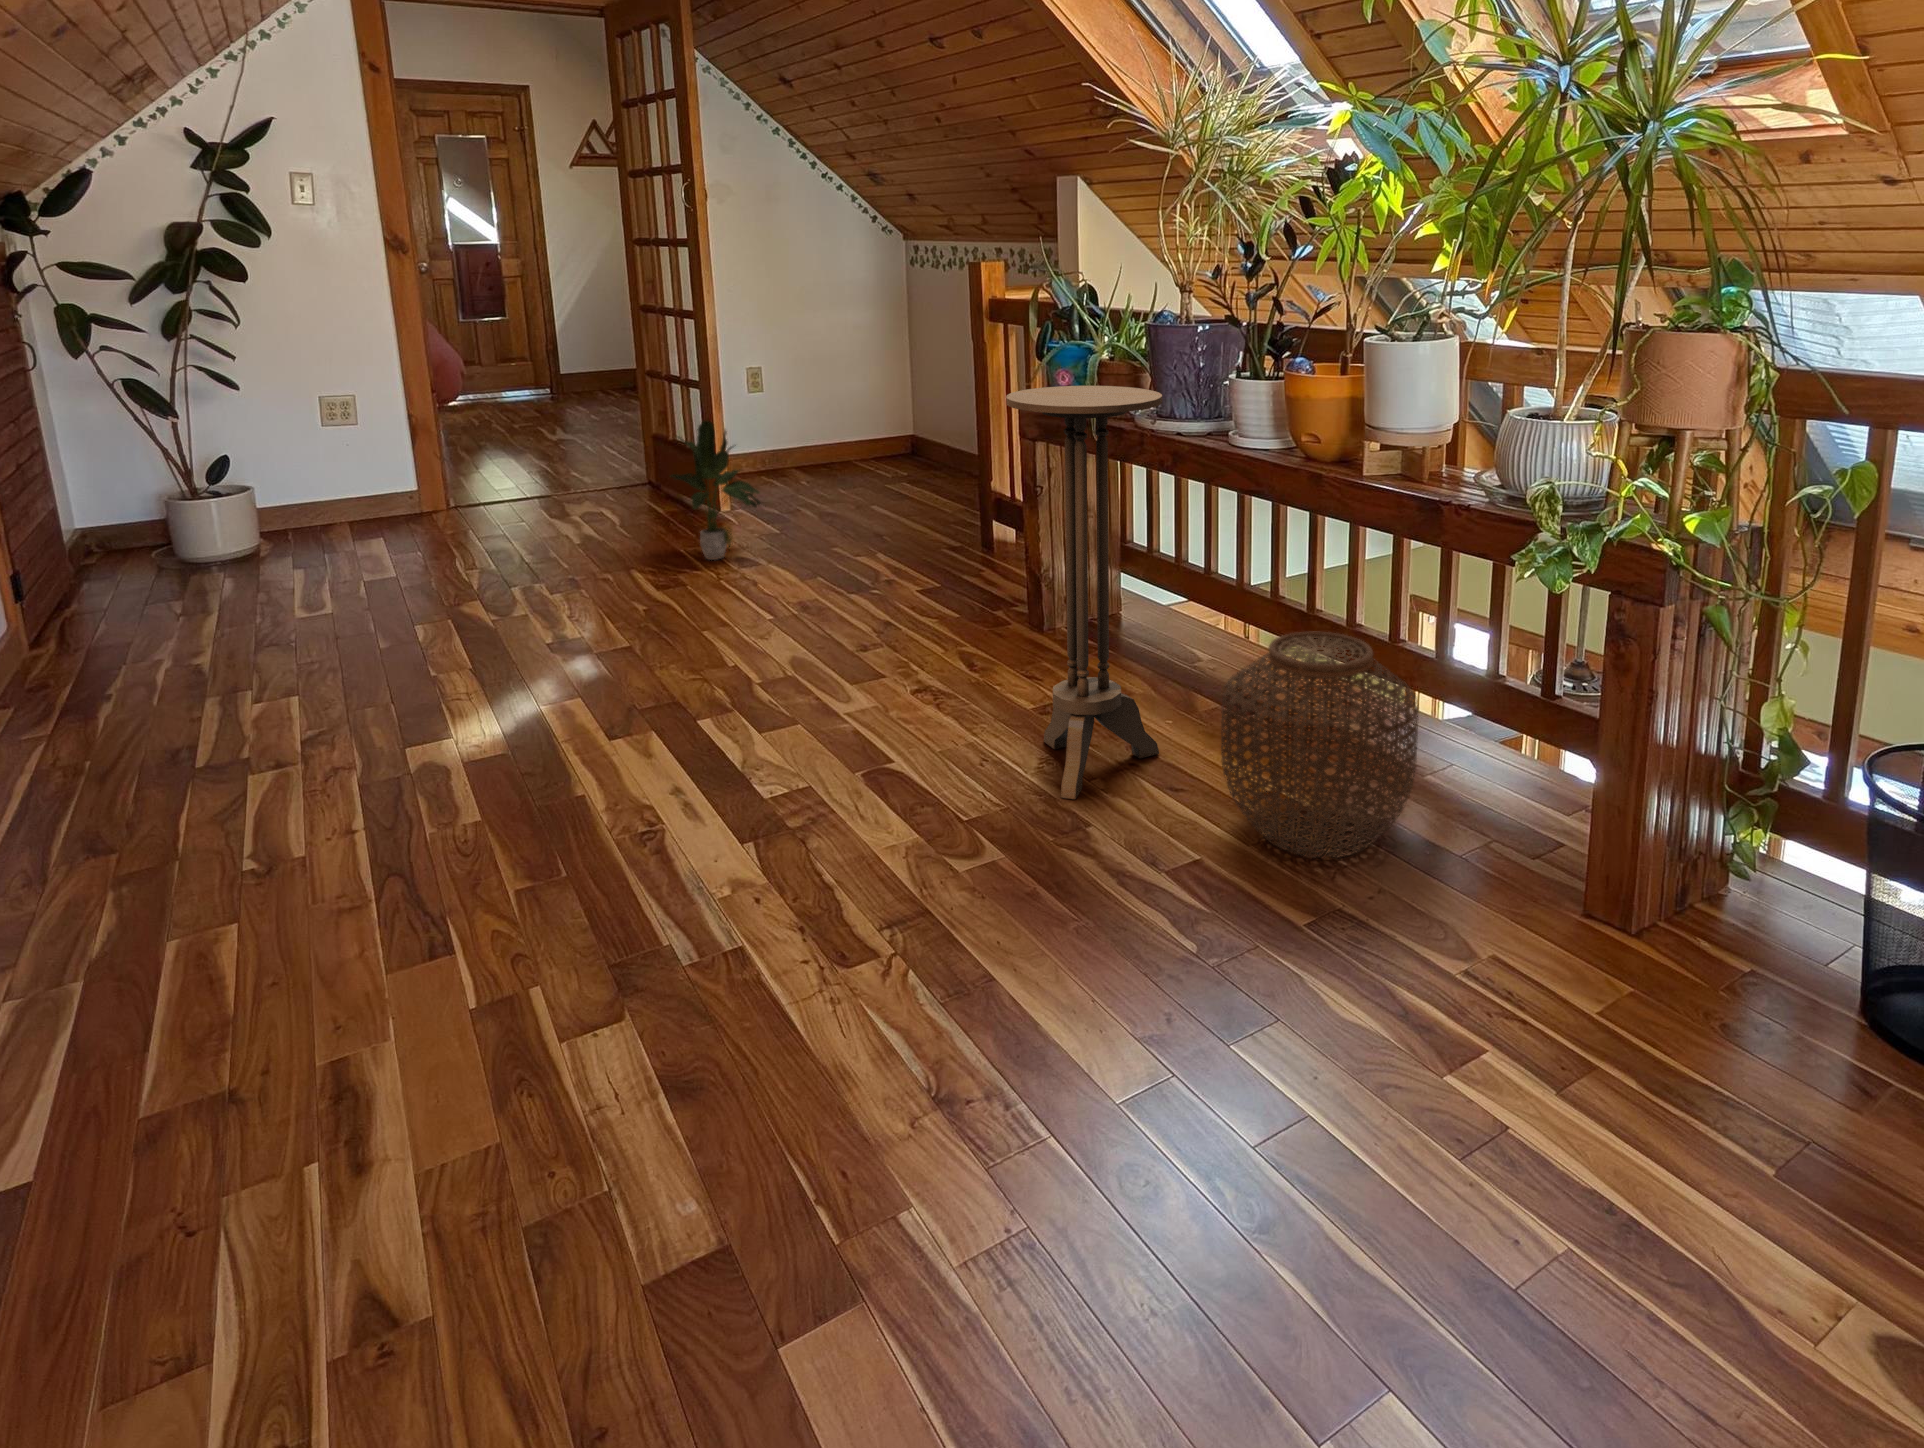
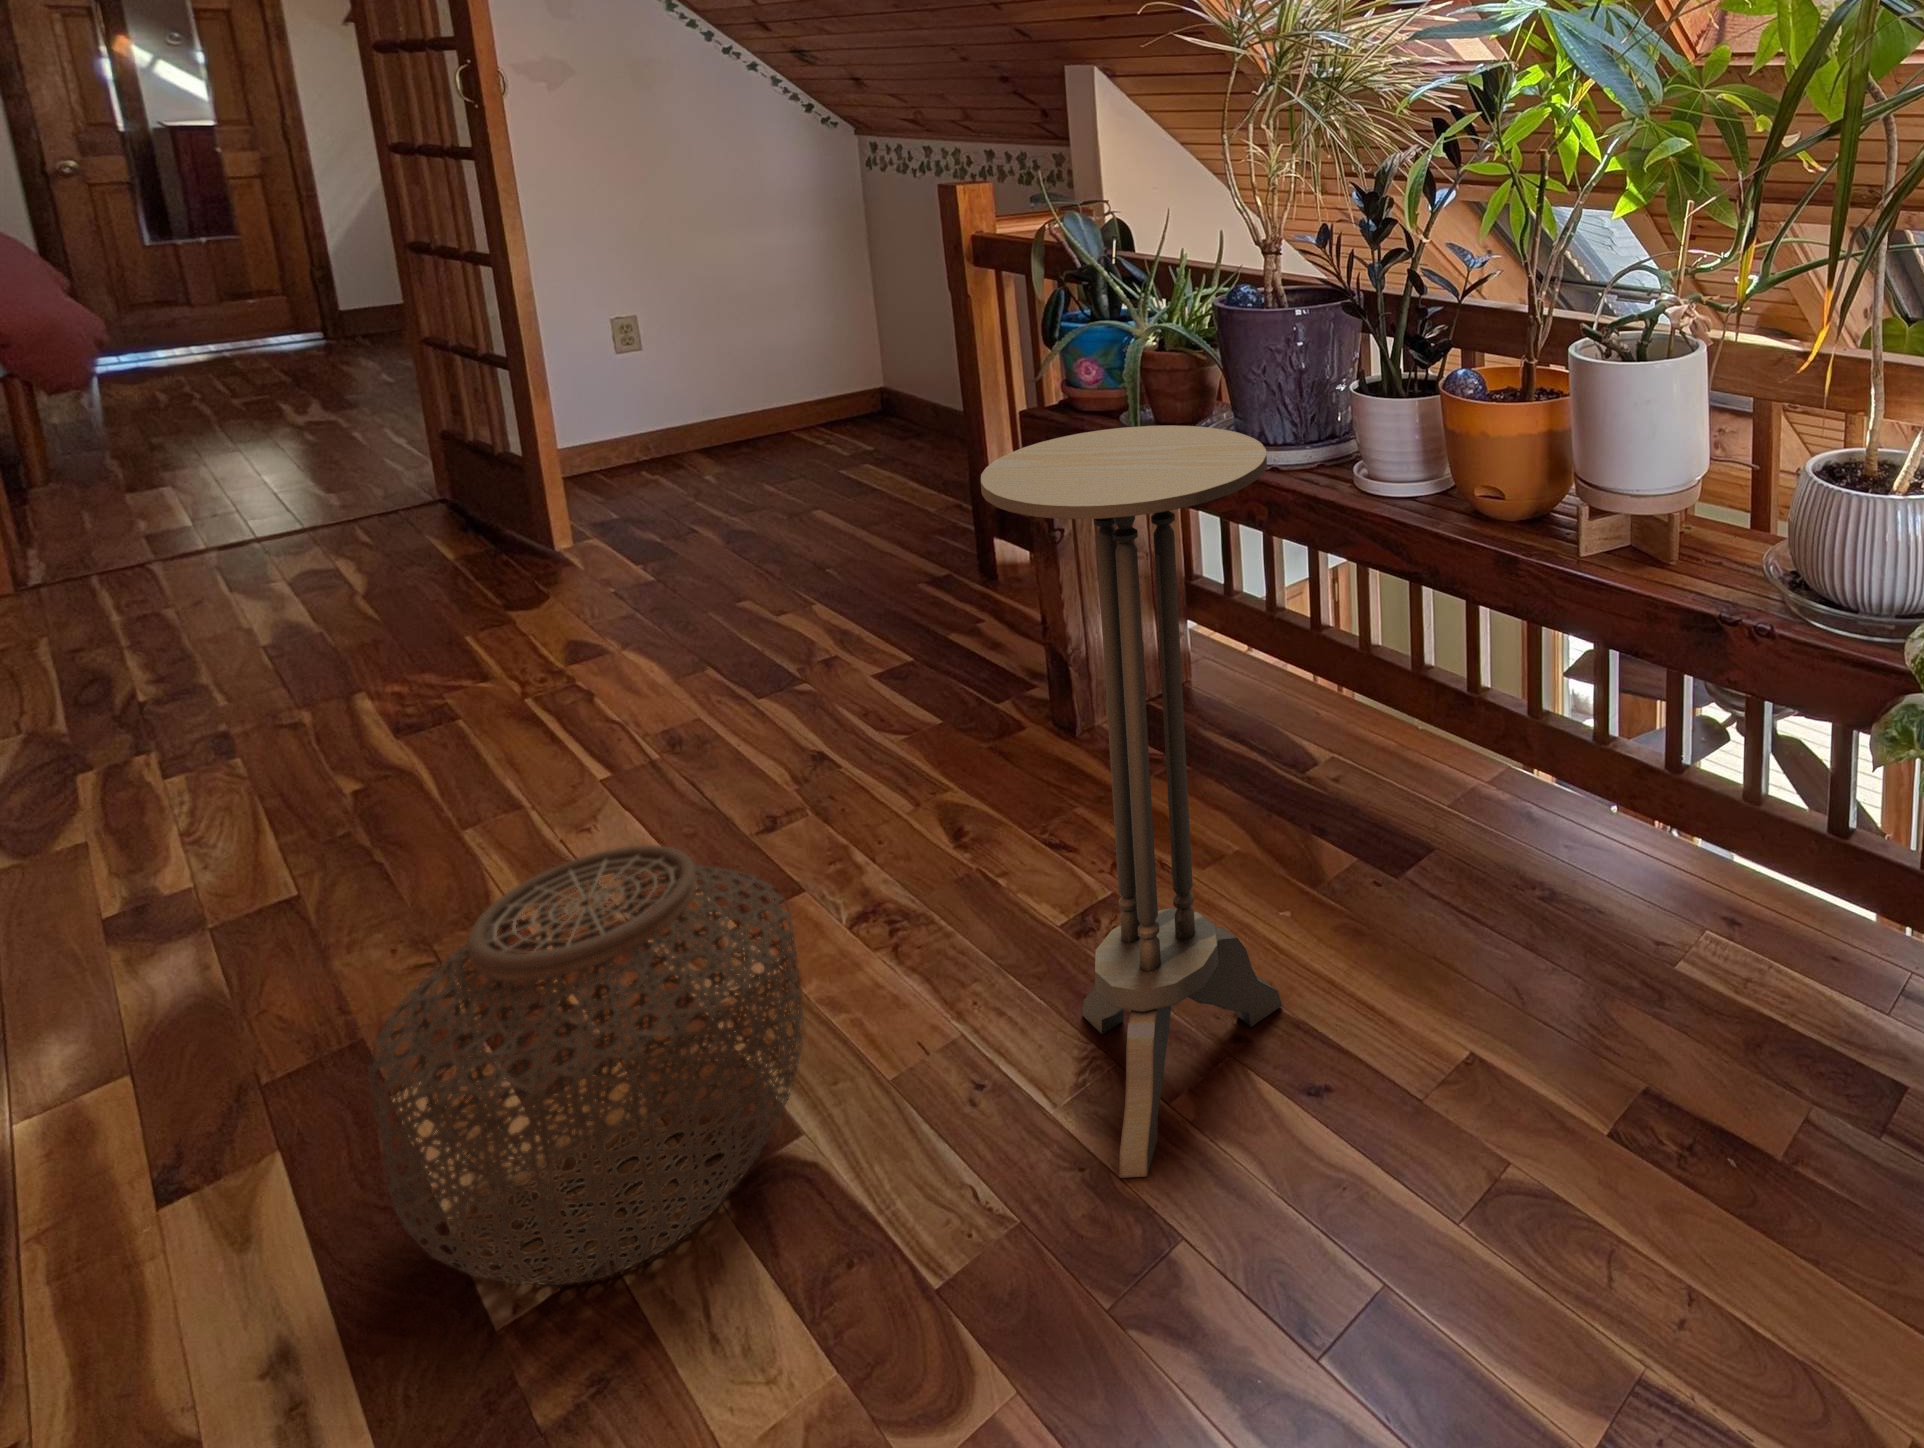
potted plant: present [671,421,761,560] -> none [414,434,610,654]
woven basket: present [1221,631,1418,858] -> present [368,845,803,1285]

